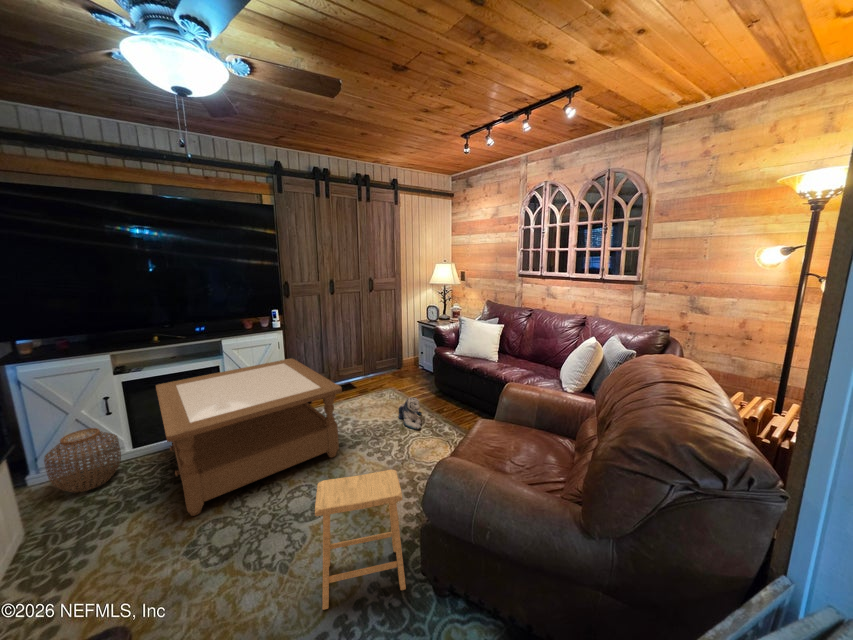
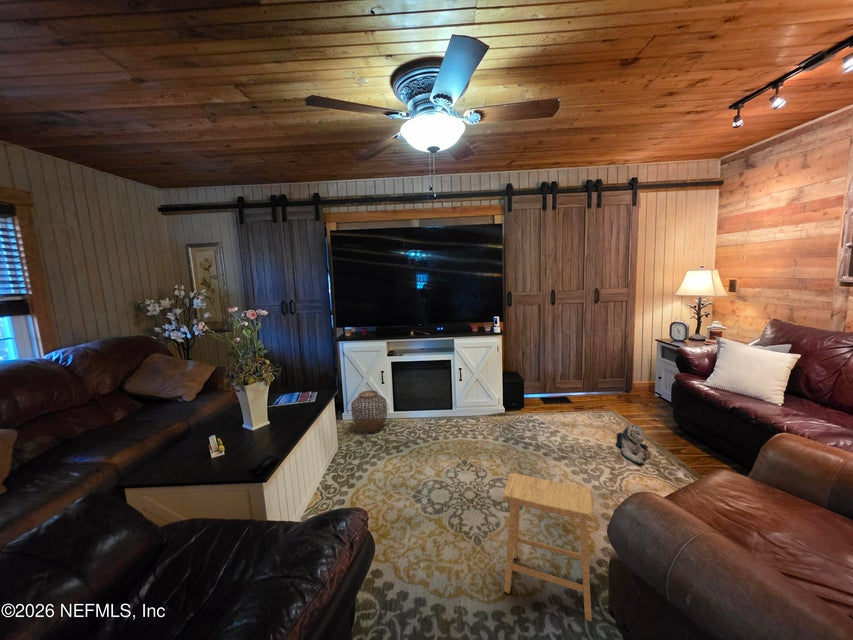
coffee table: present [156,358,342,516] -> none [410,362,548,472]

